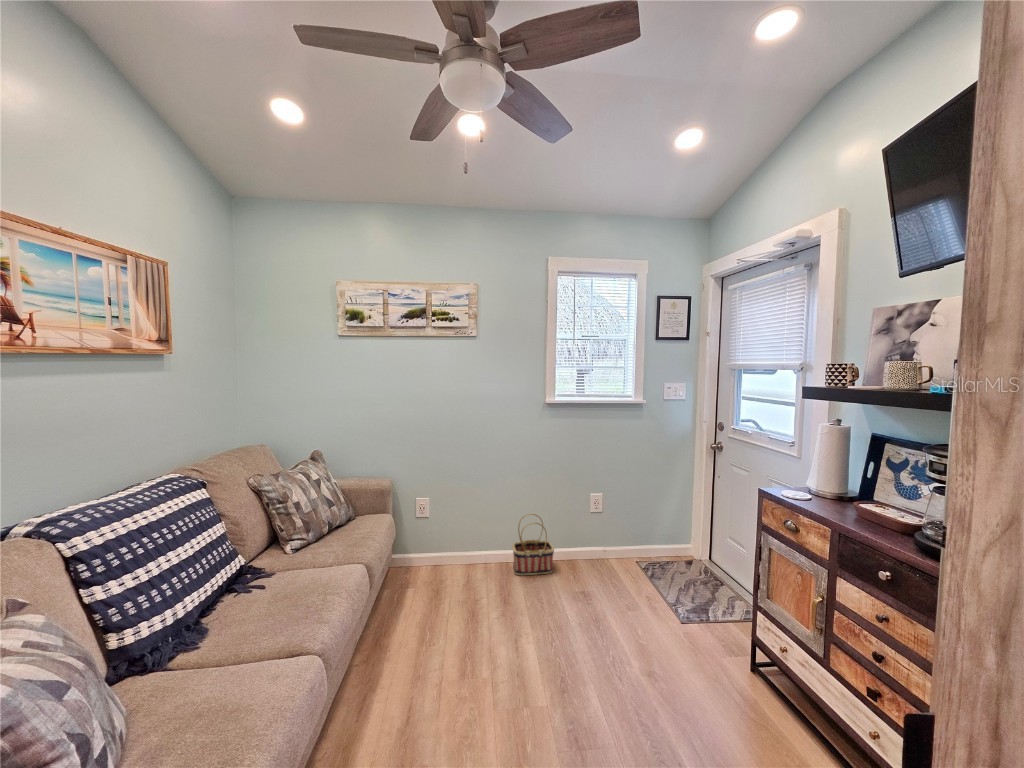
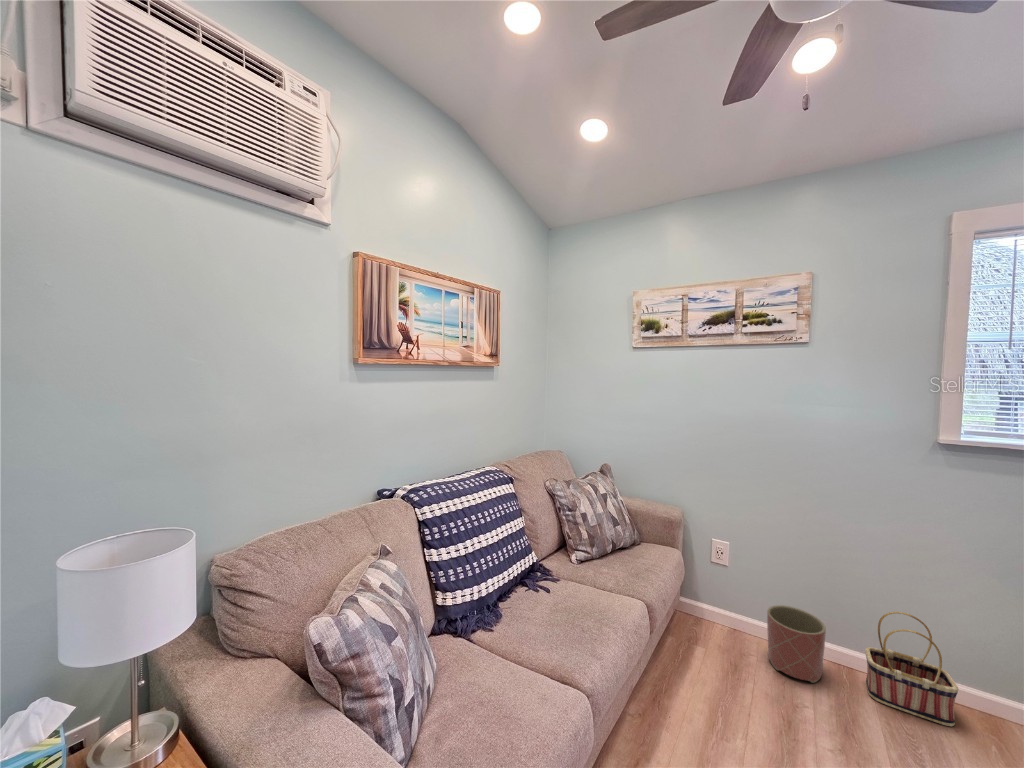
planter: none [456,533,491,582] -> present [767,605,826,683]

